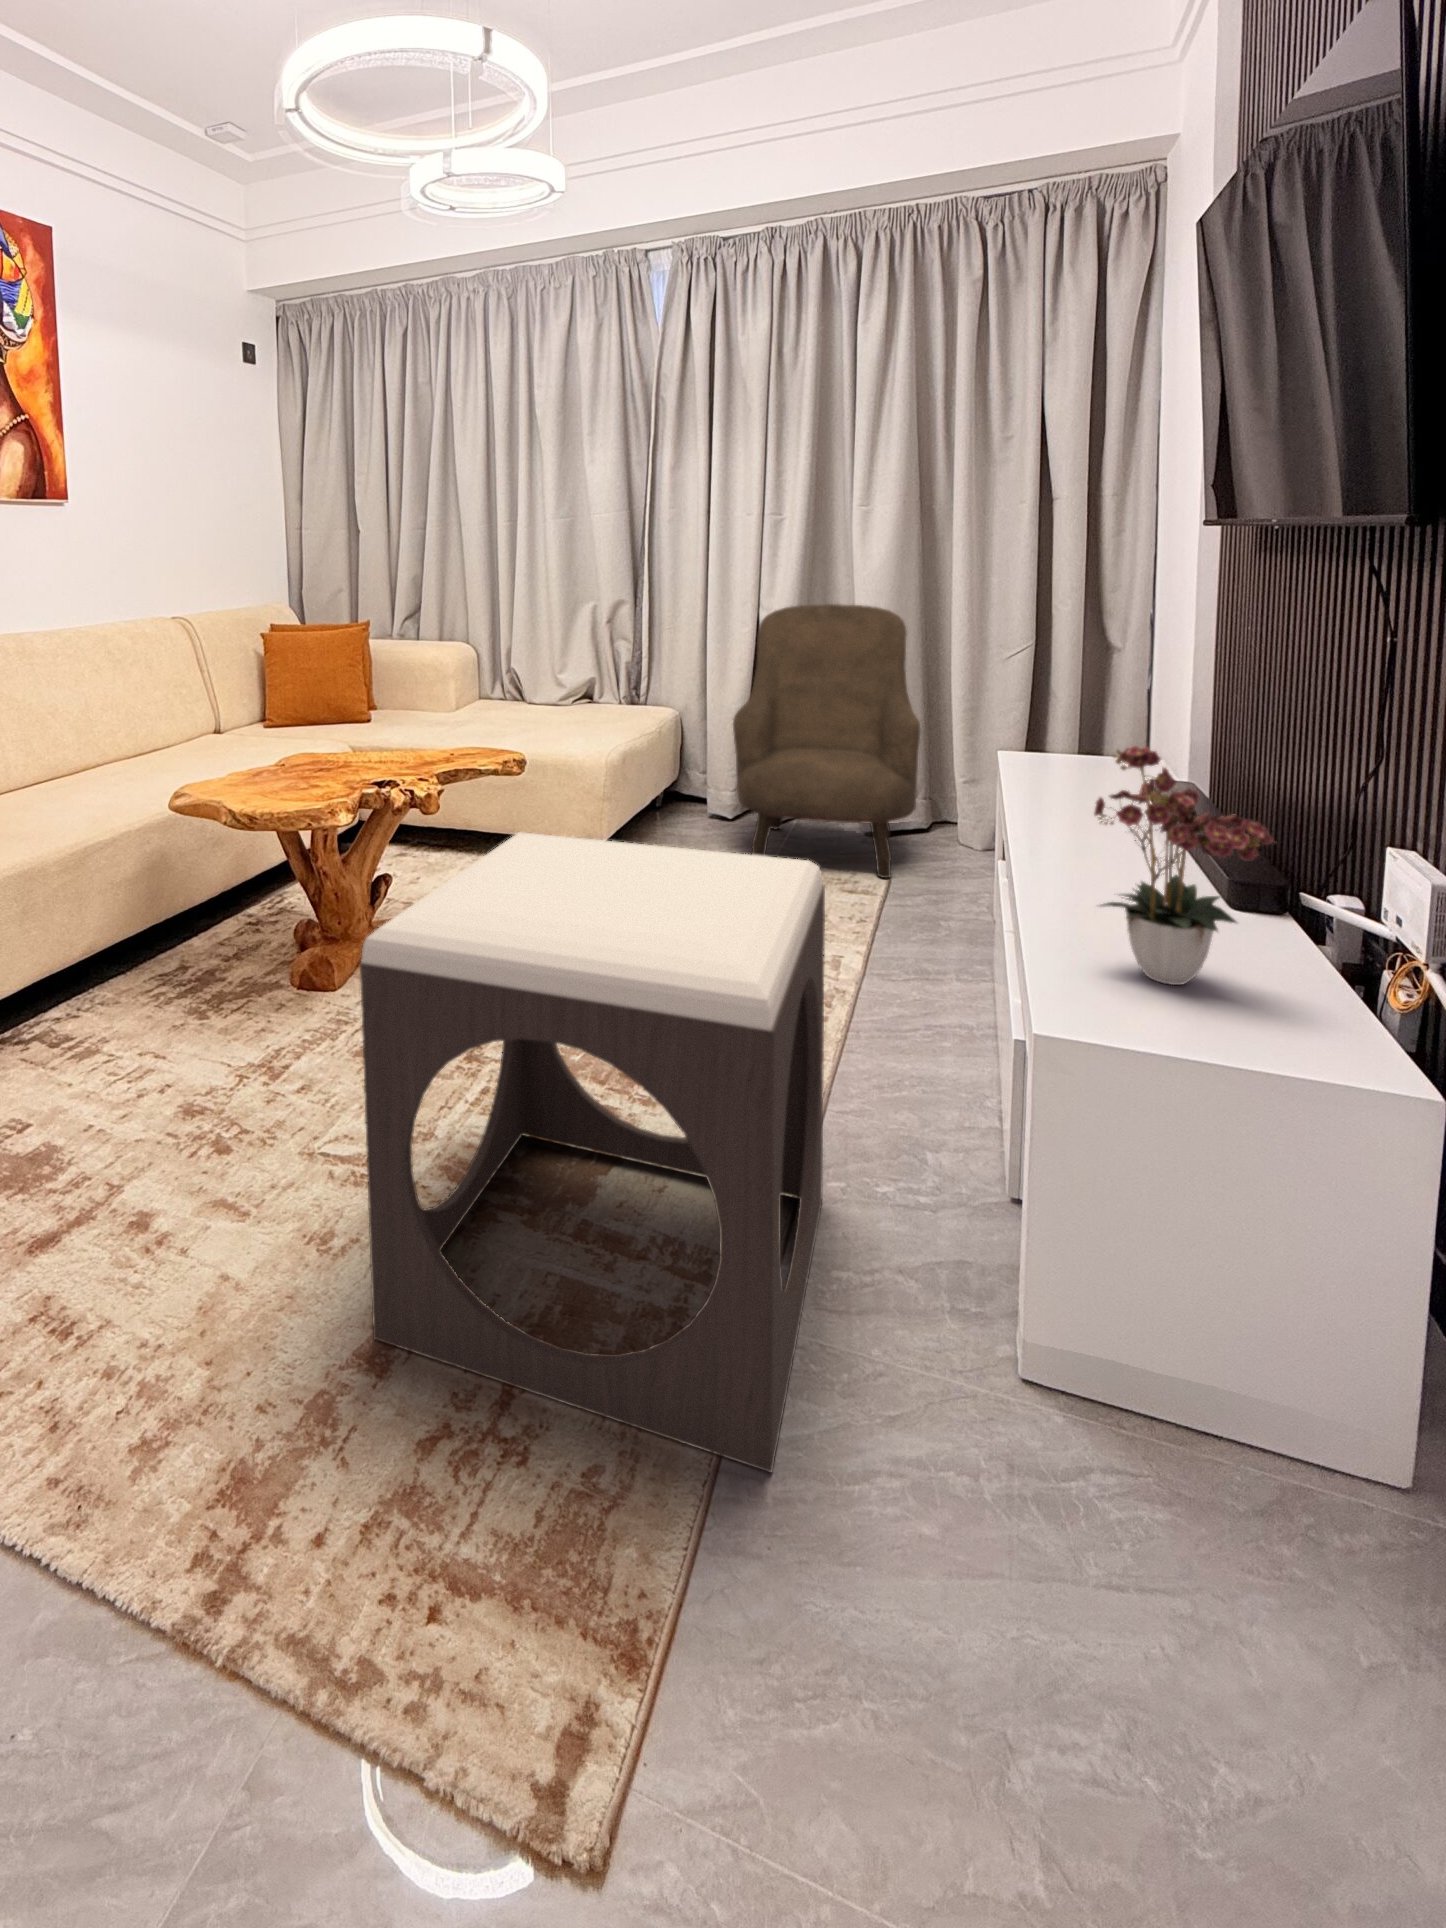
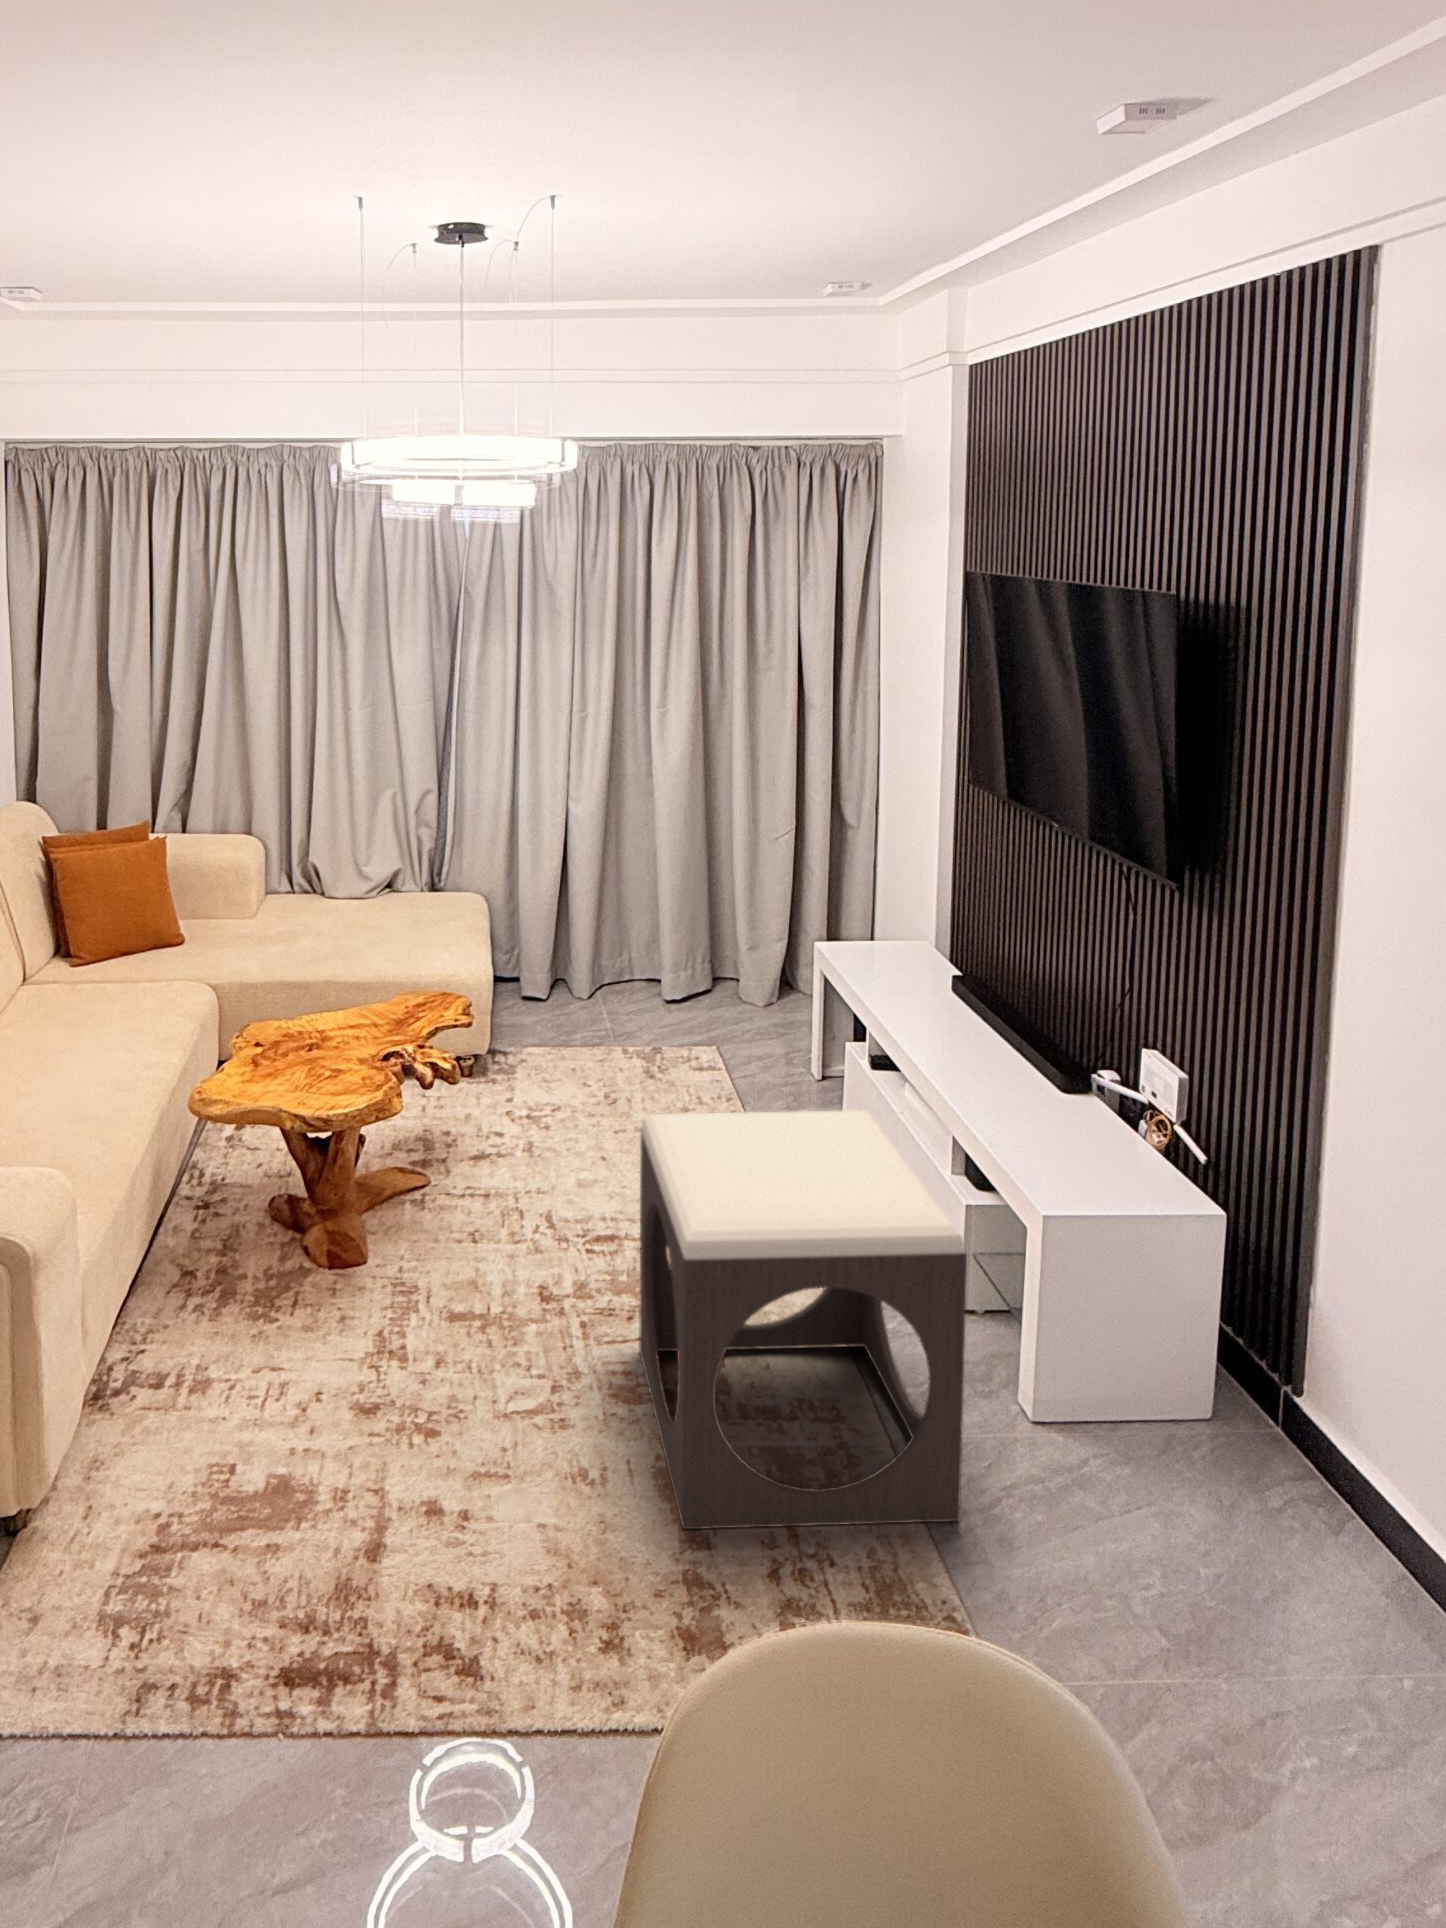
armchair: present [733,604,920,878] -> none [572,794,731,1051]
flower arrangement: present [1094,746,1273,985] -> none [1027,1009,1131,1160]

